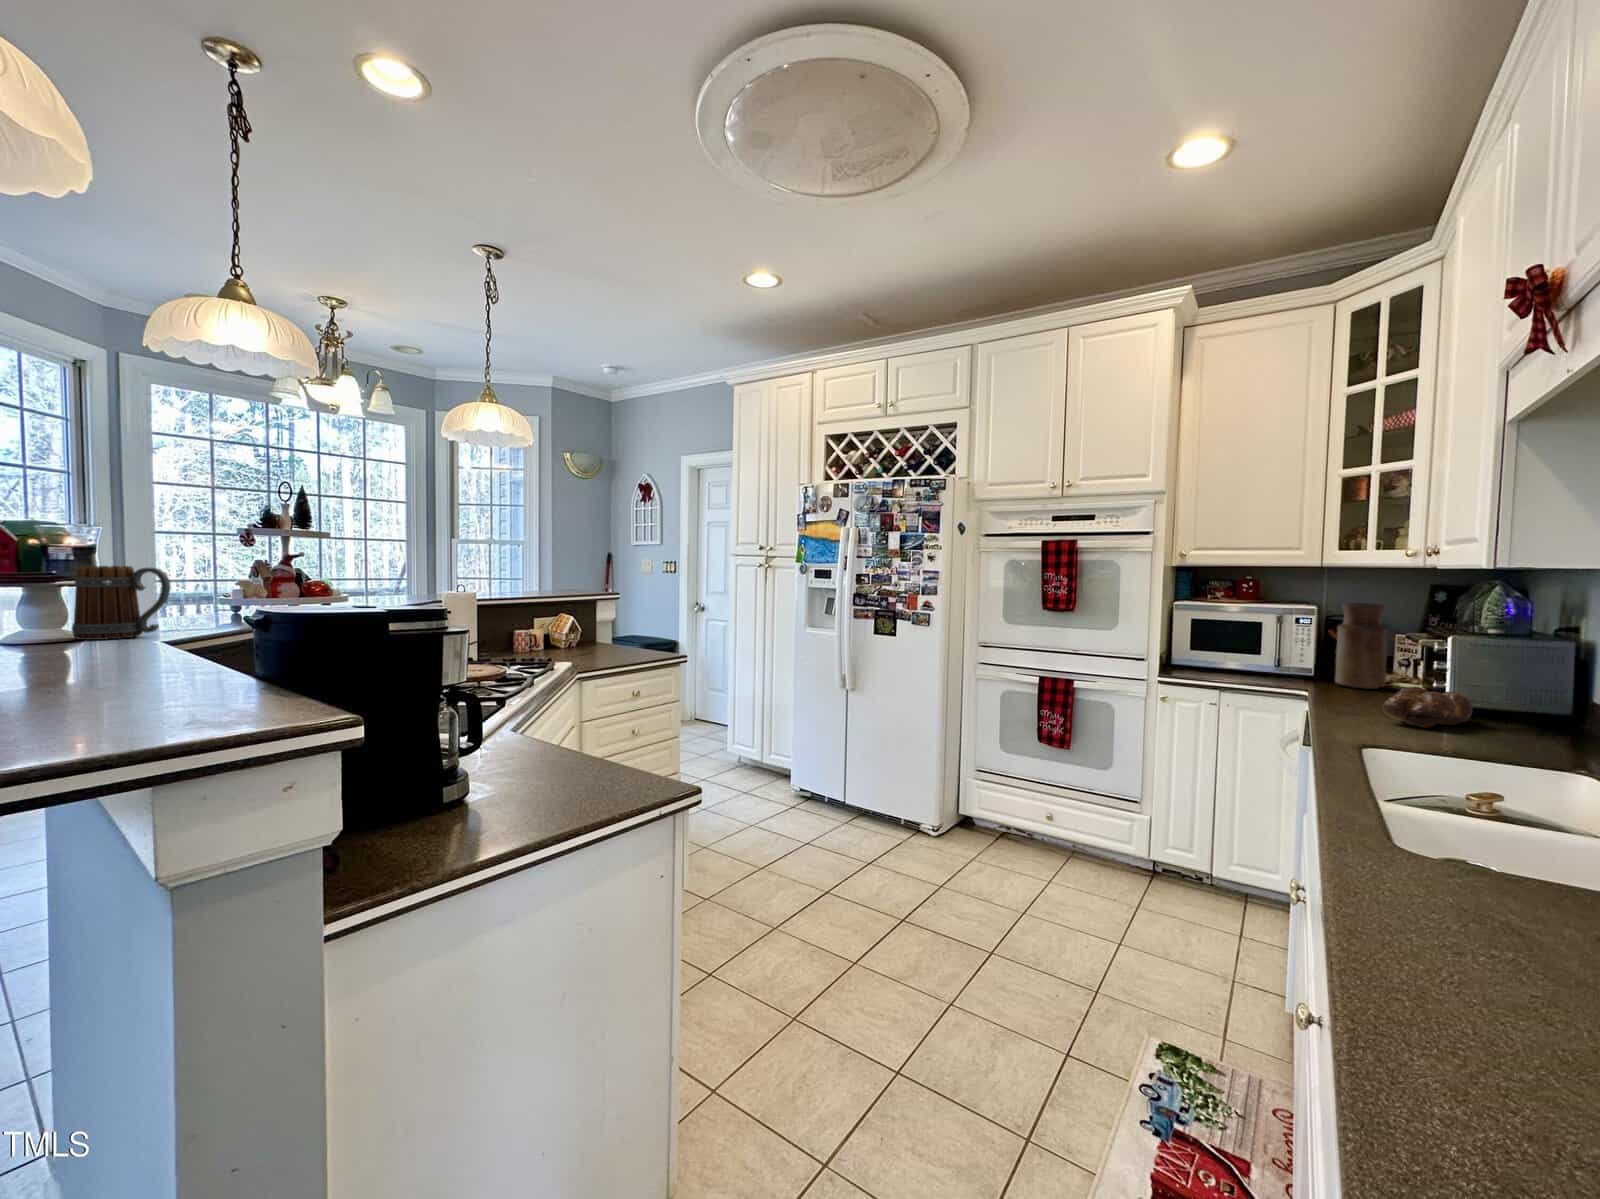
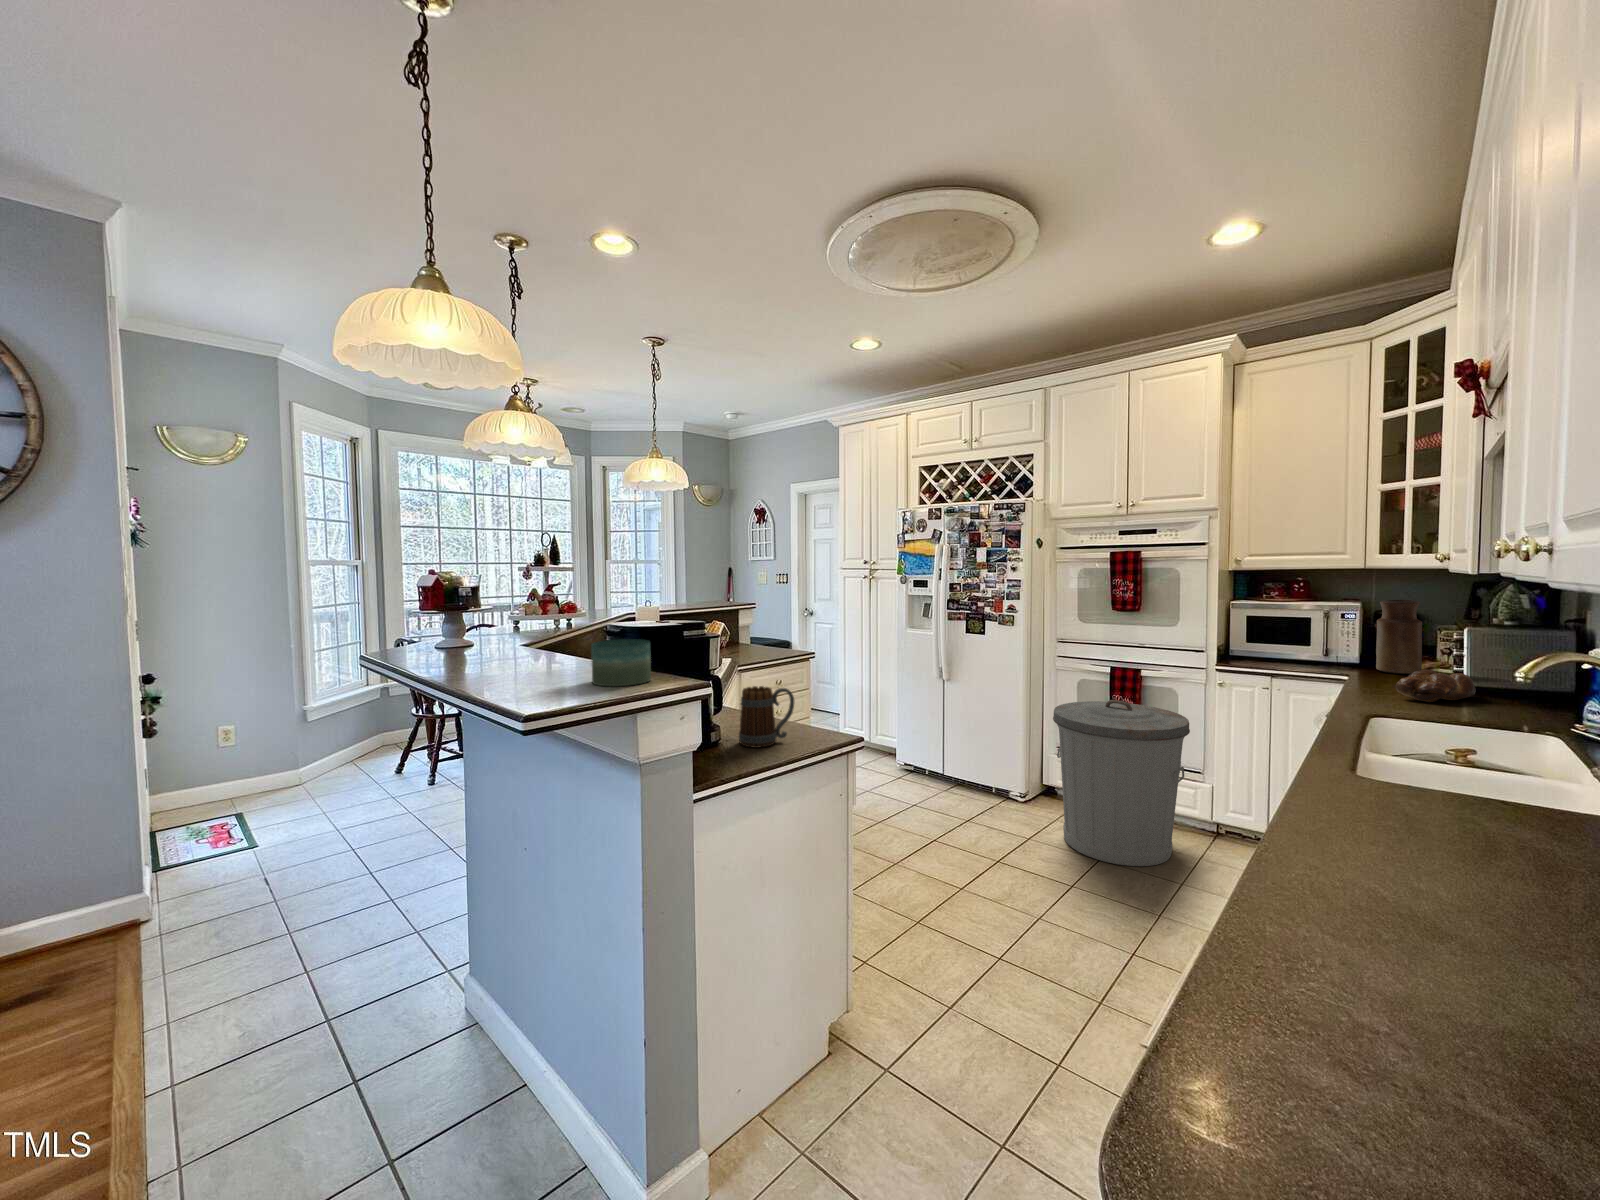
mug: present [72,566,171,640] -> present [739,686,794,748]
candle: none [96,635,255,733] -> present [591,639,651,686]
trash can: none [973,717,1130,919] -> present [1053,700,1190,866]

